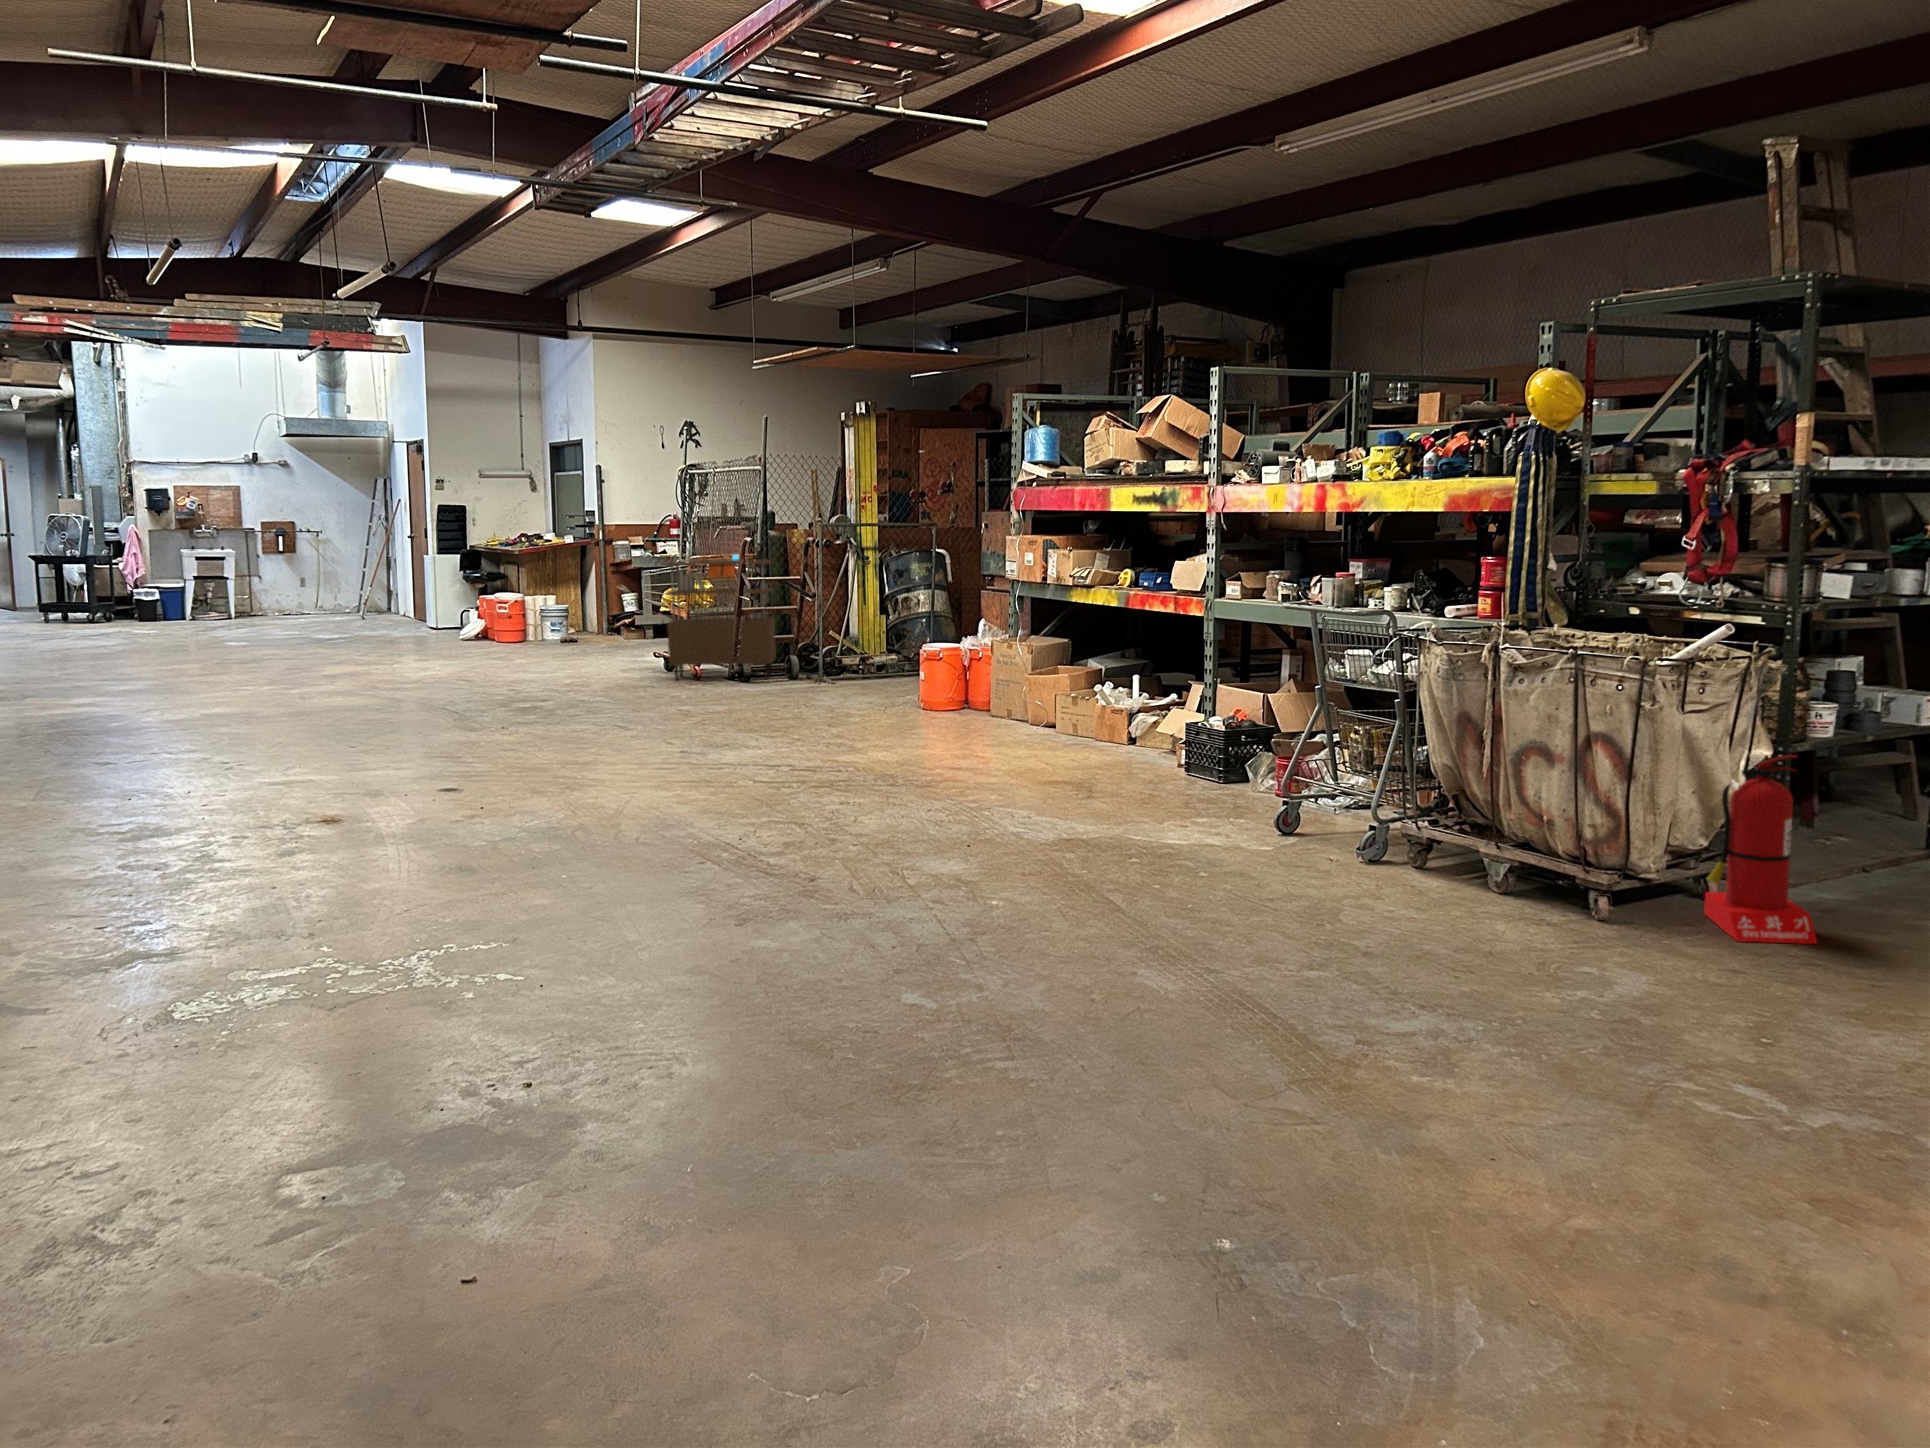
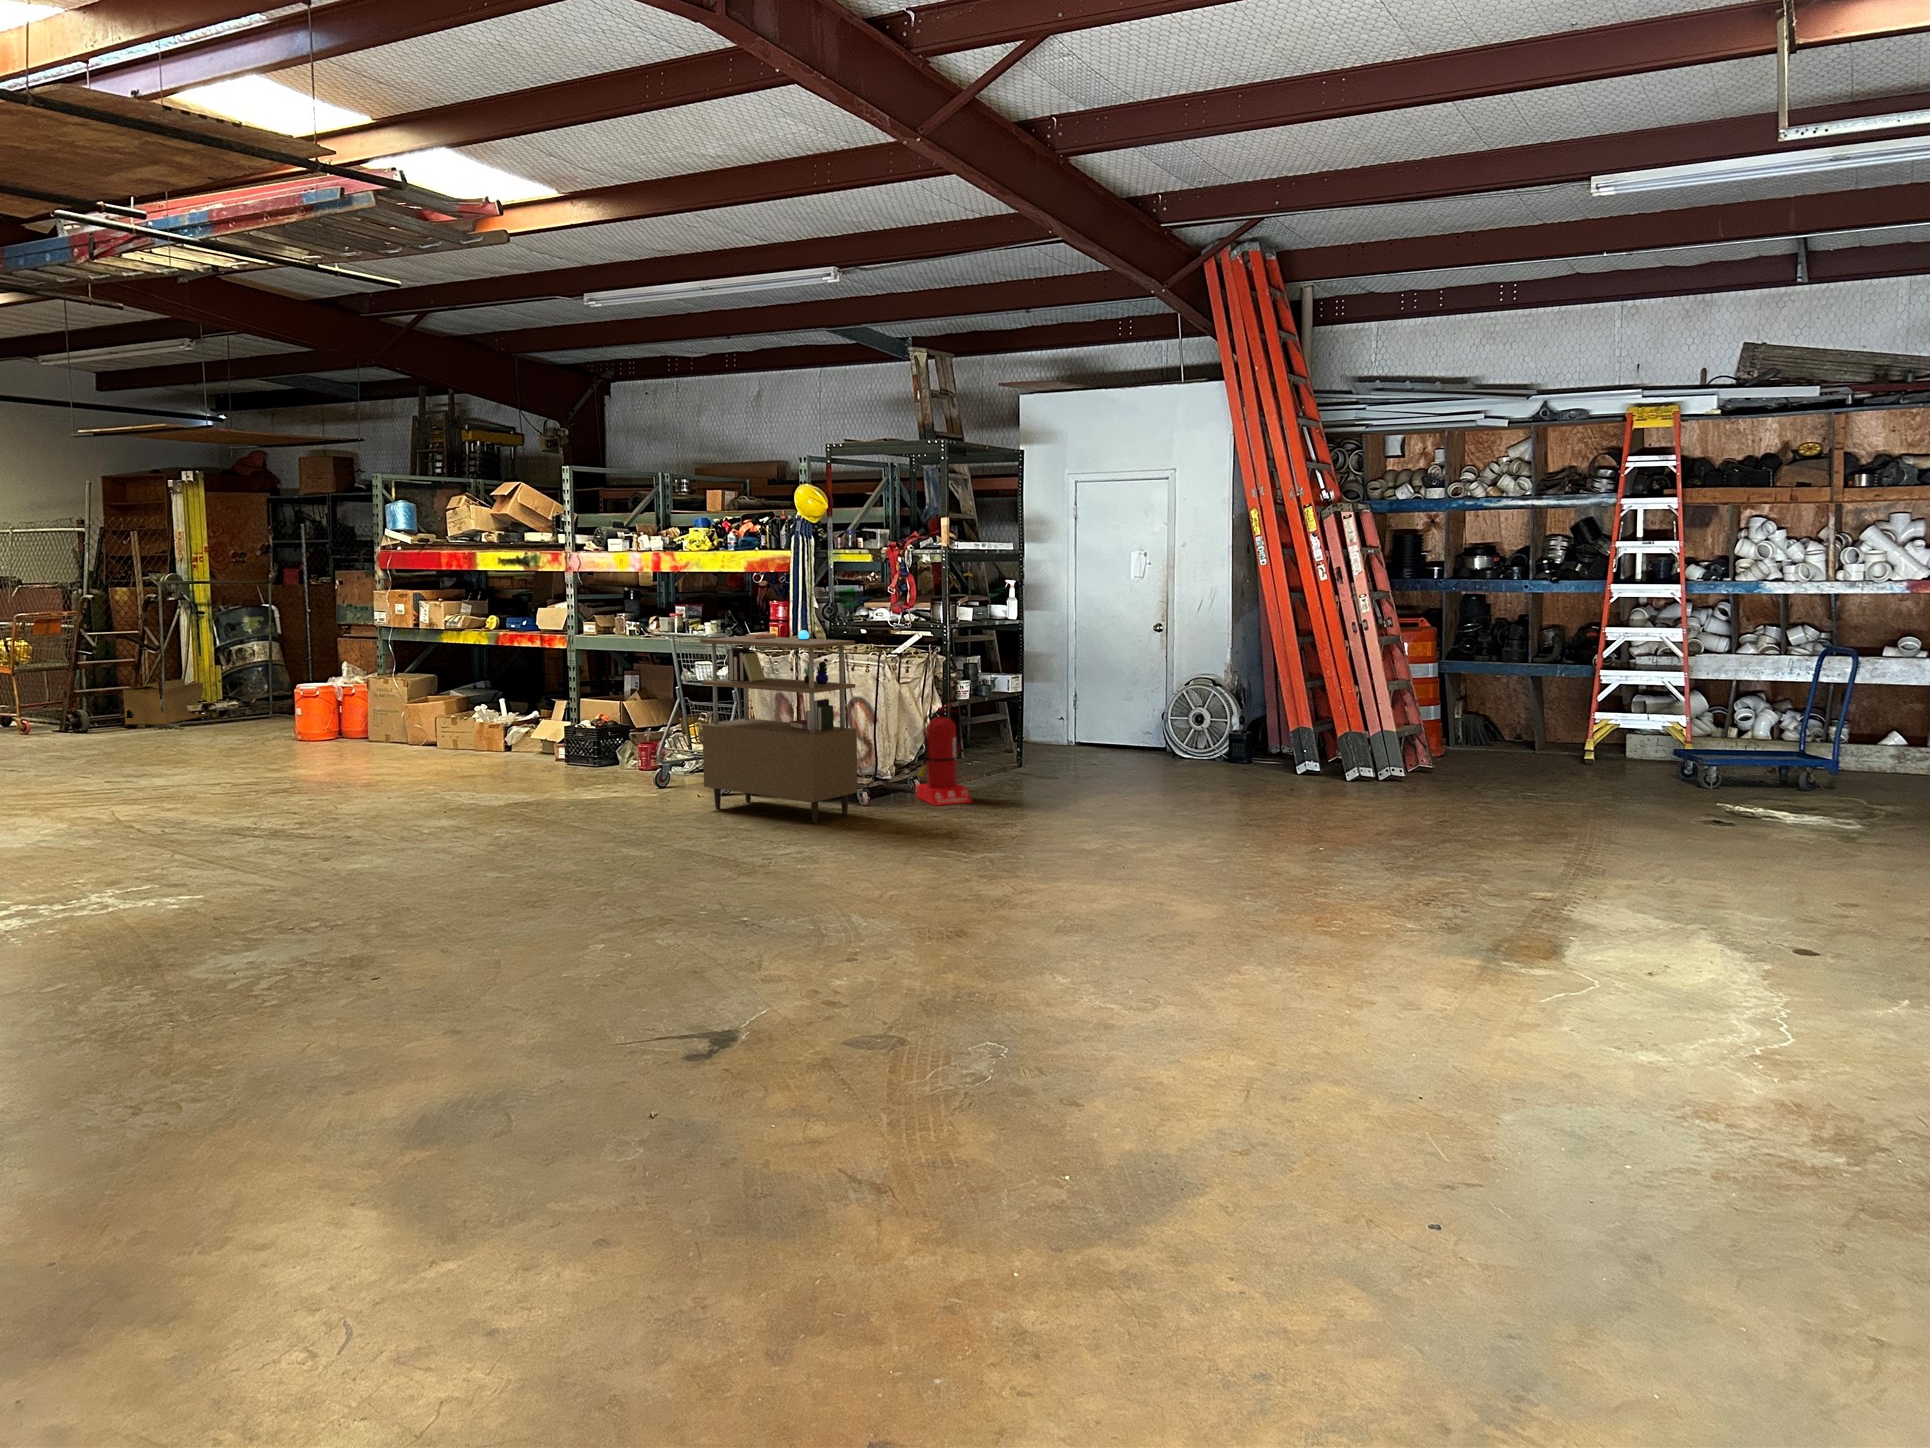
shelving unit: present [665,554,776,680] -> present [700,630,858,823]
cardboard box: none [786,628,867,678] -> present [123,679,207,724]

